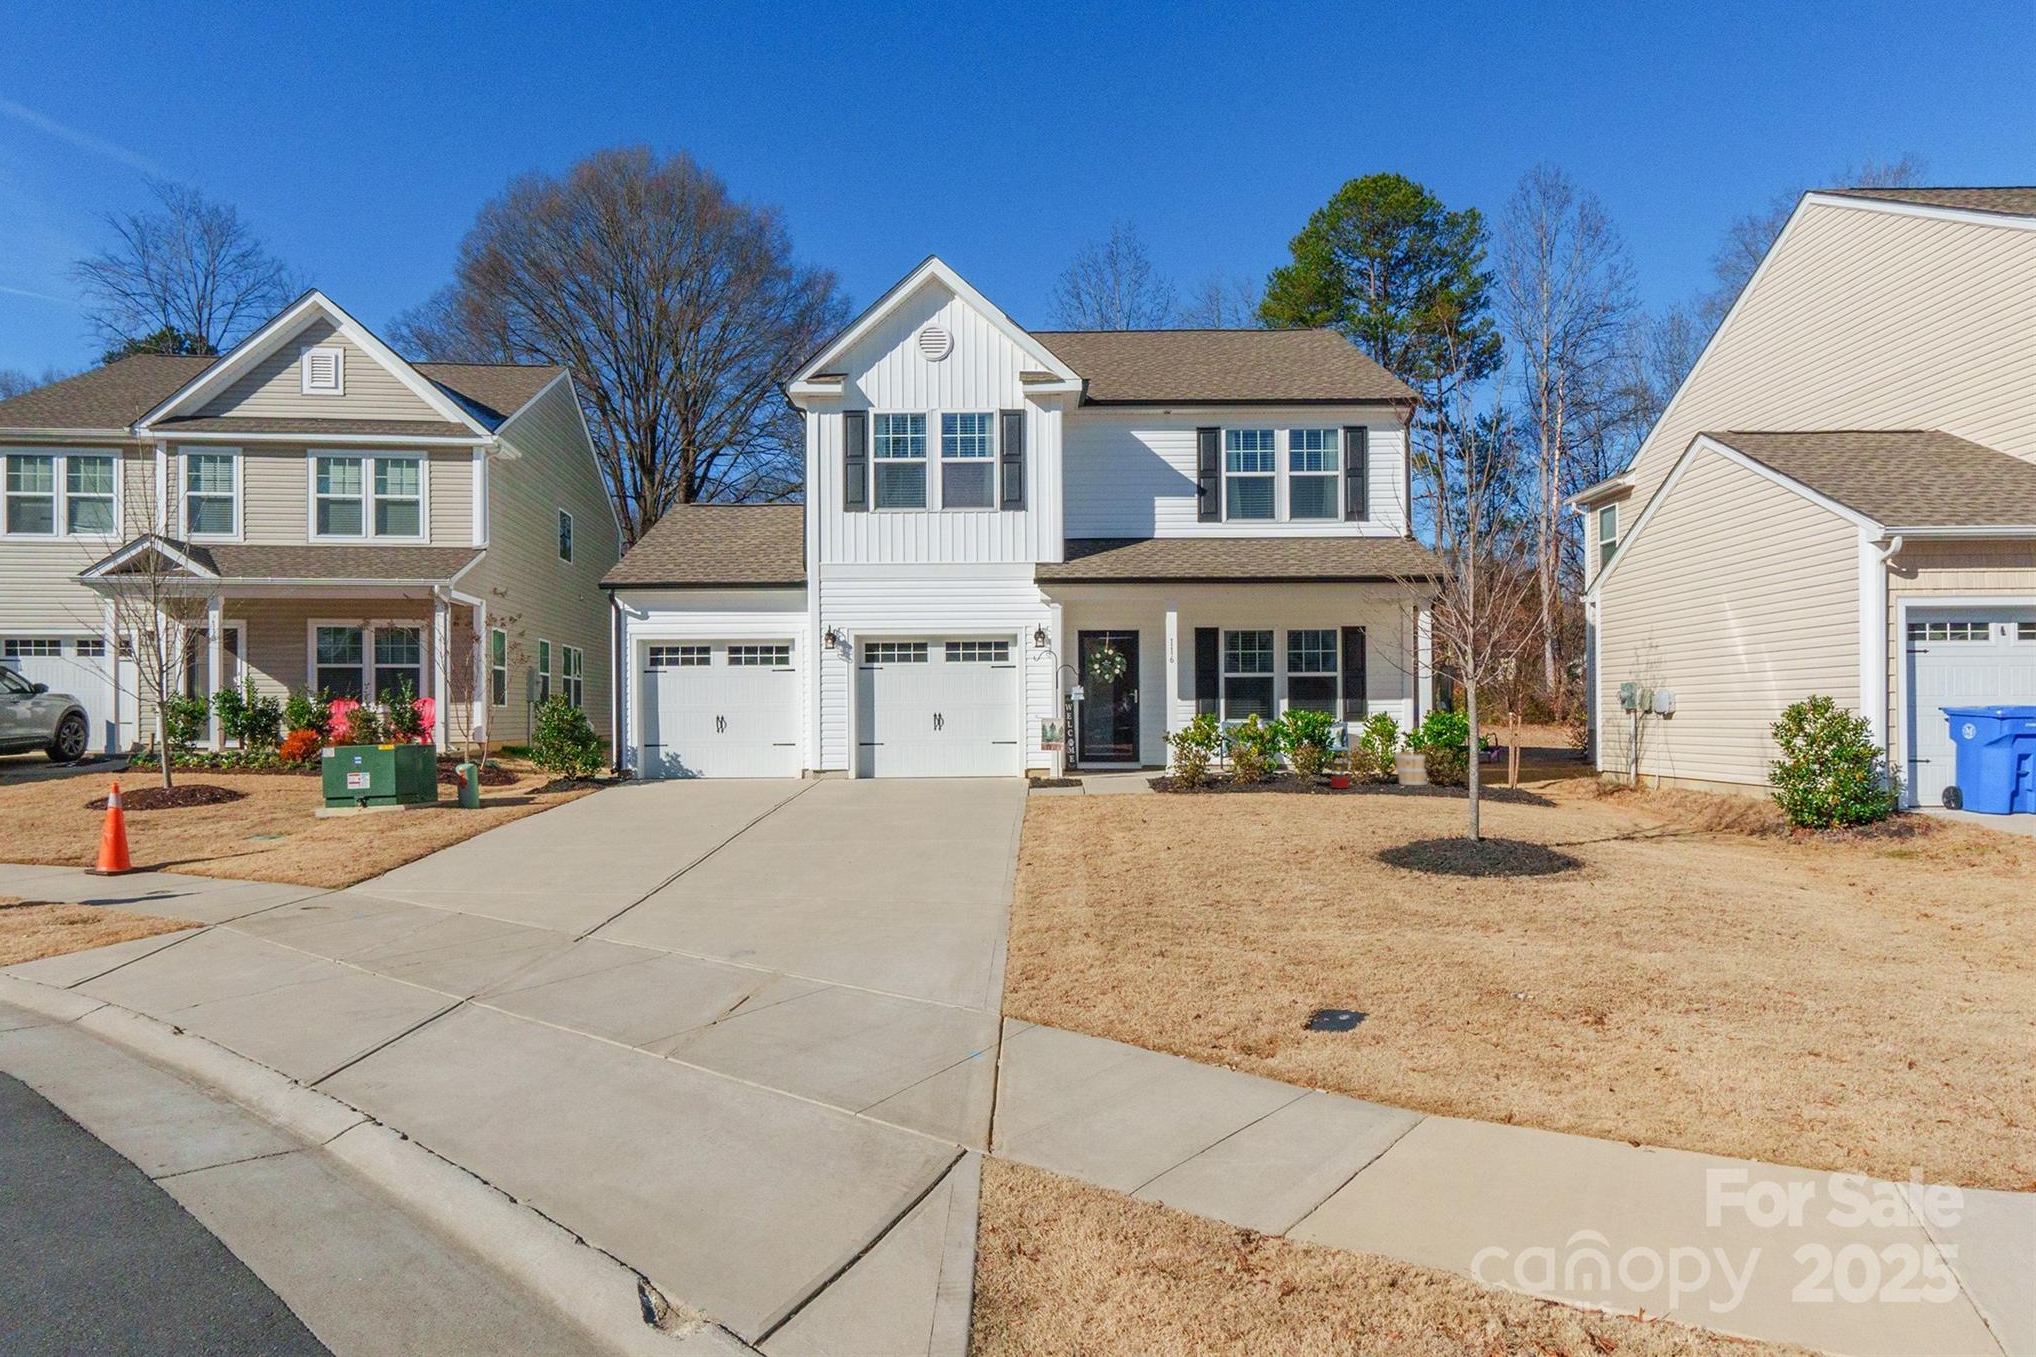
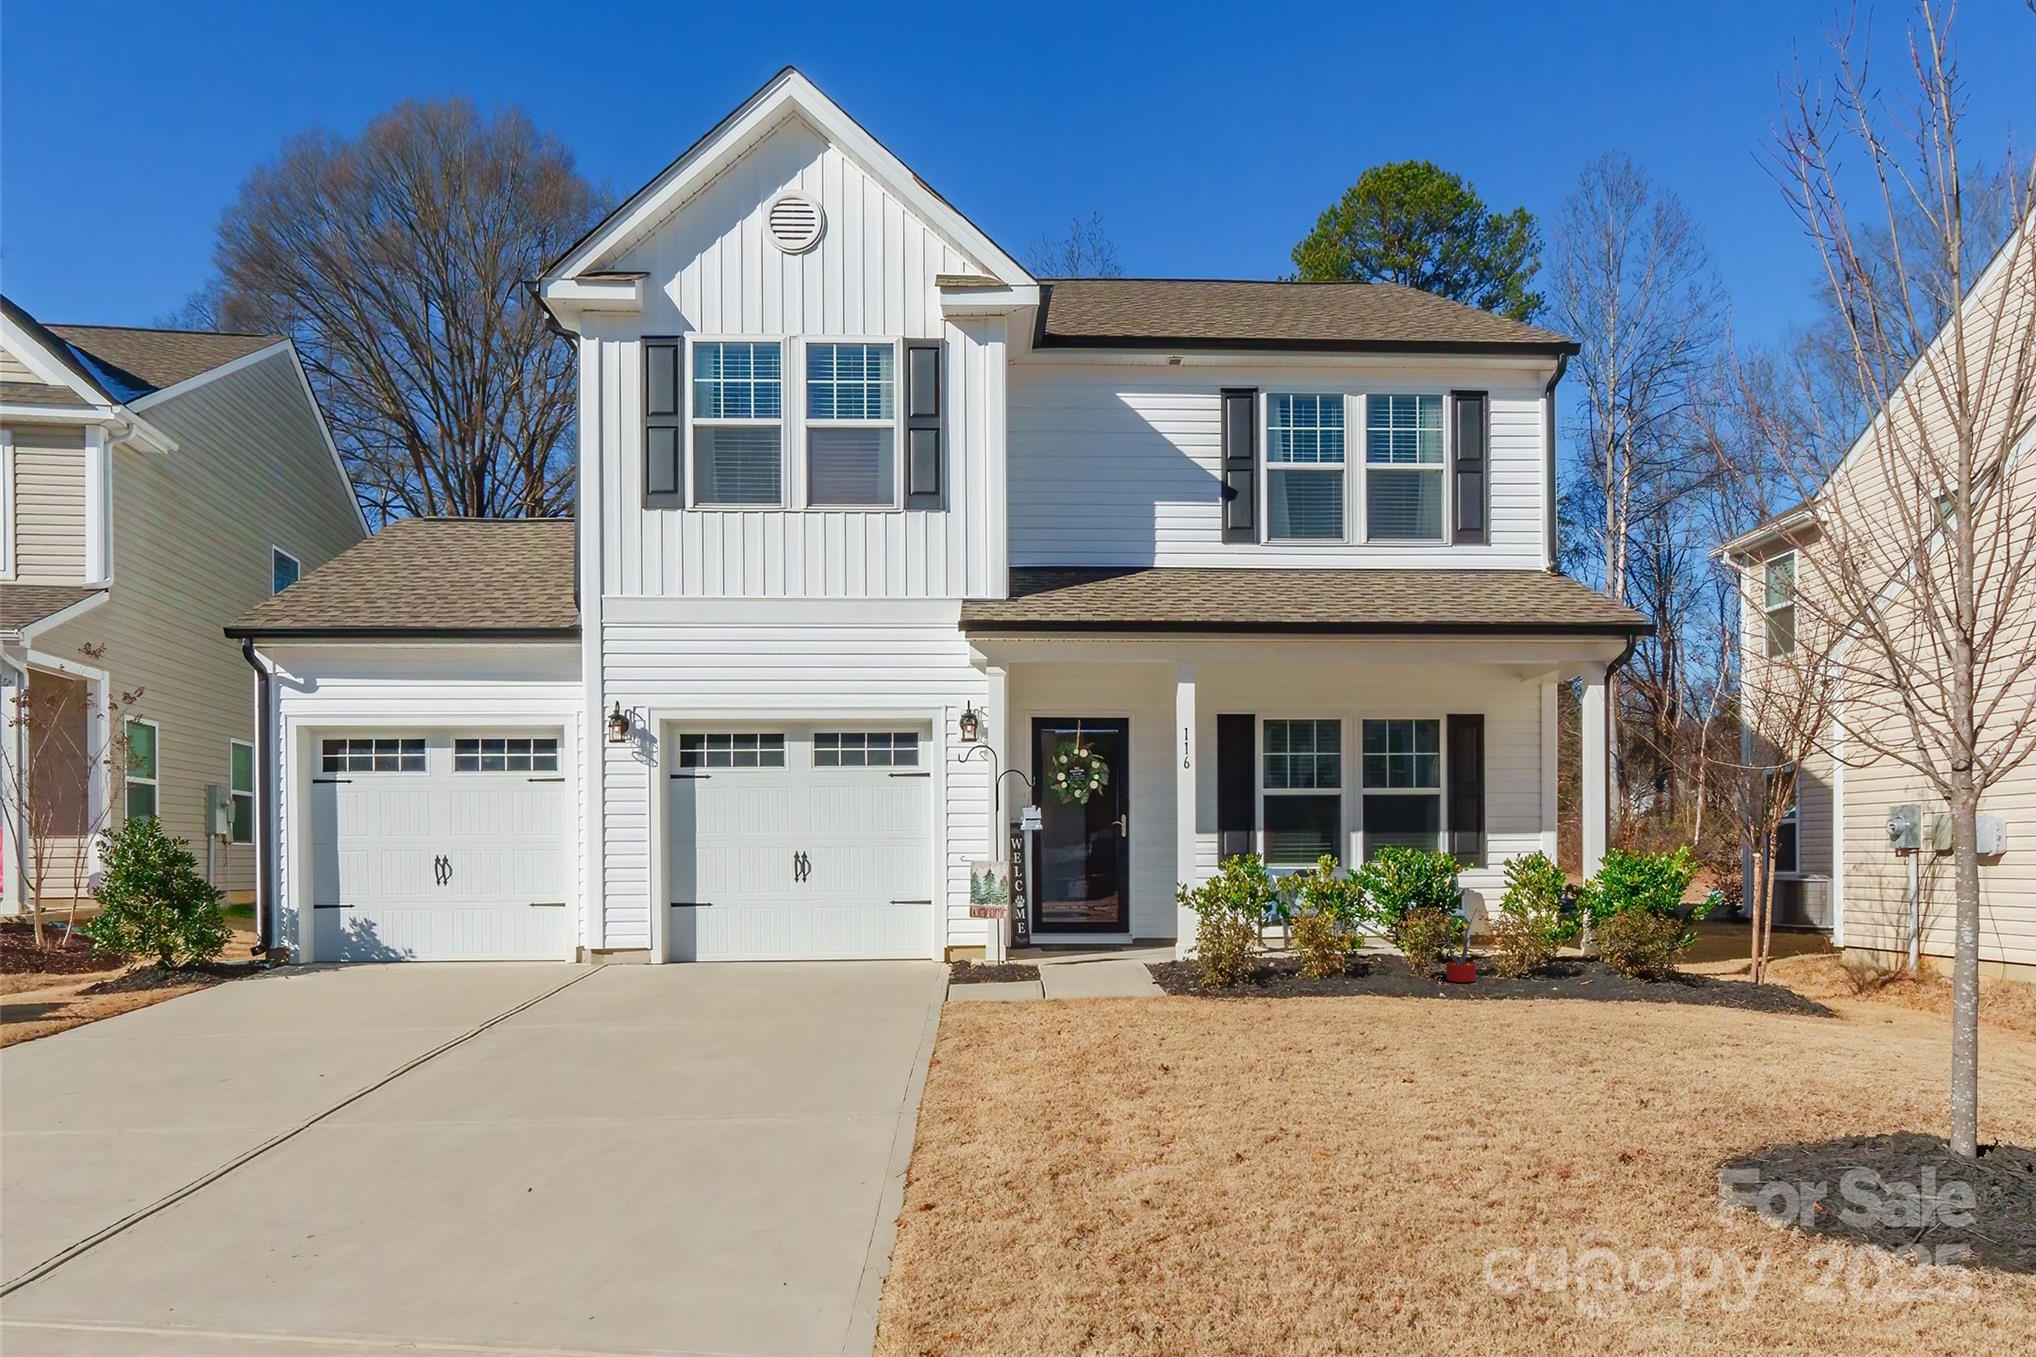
wooden bucket: present [1394,751,1428,786] -> none [1544,917,1609,975]

